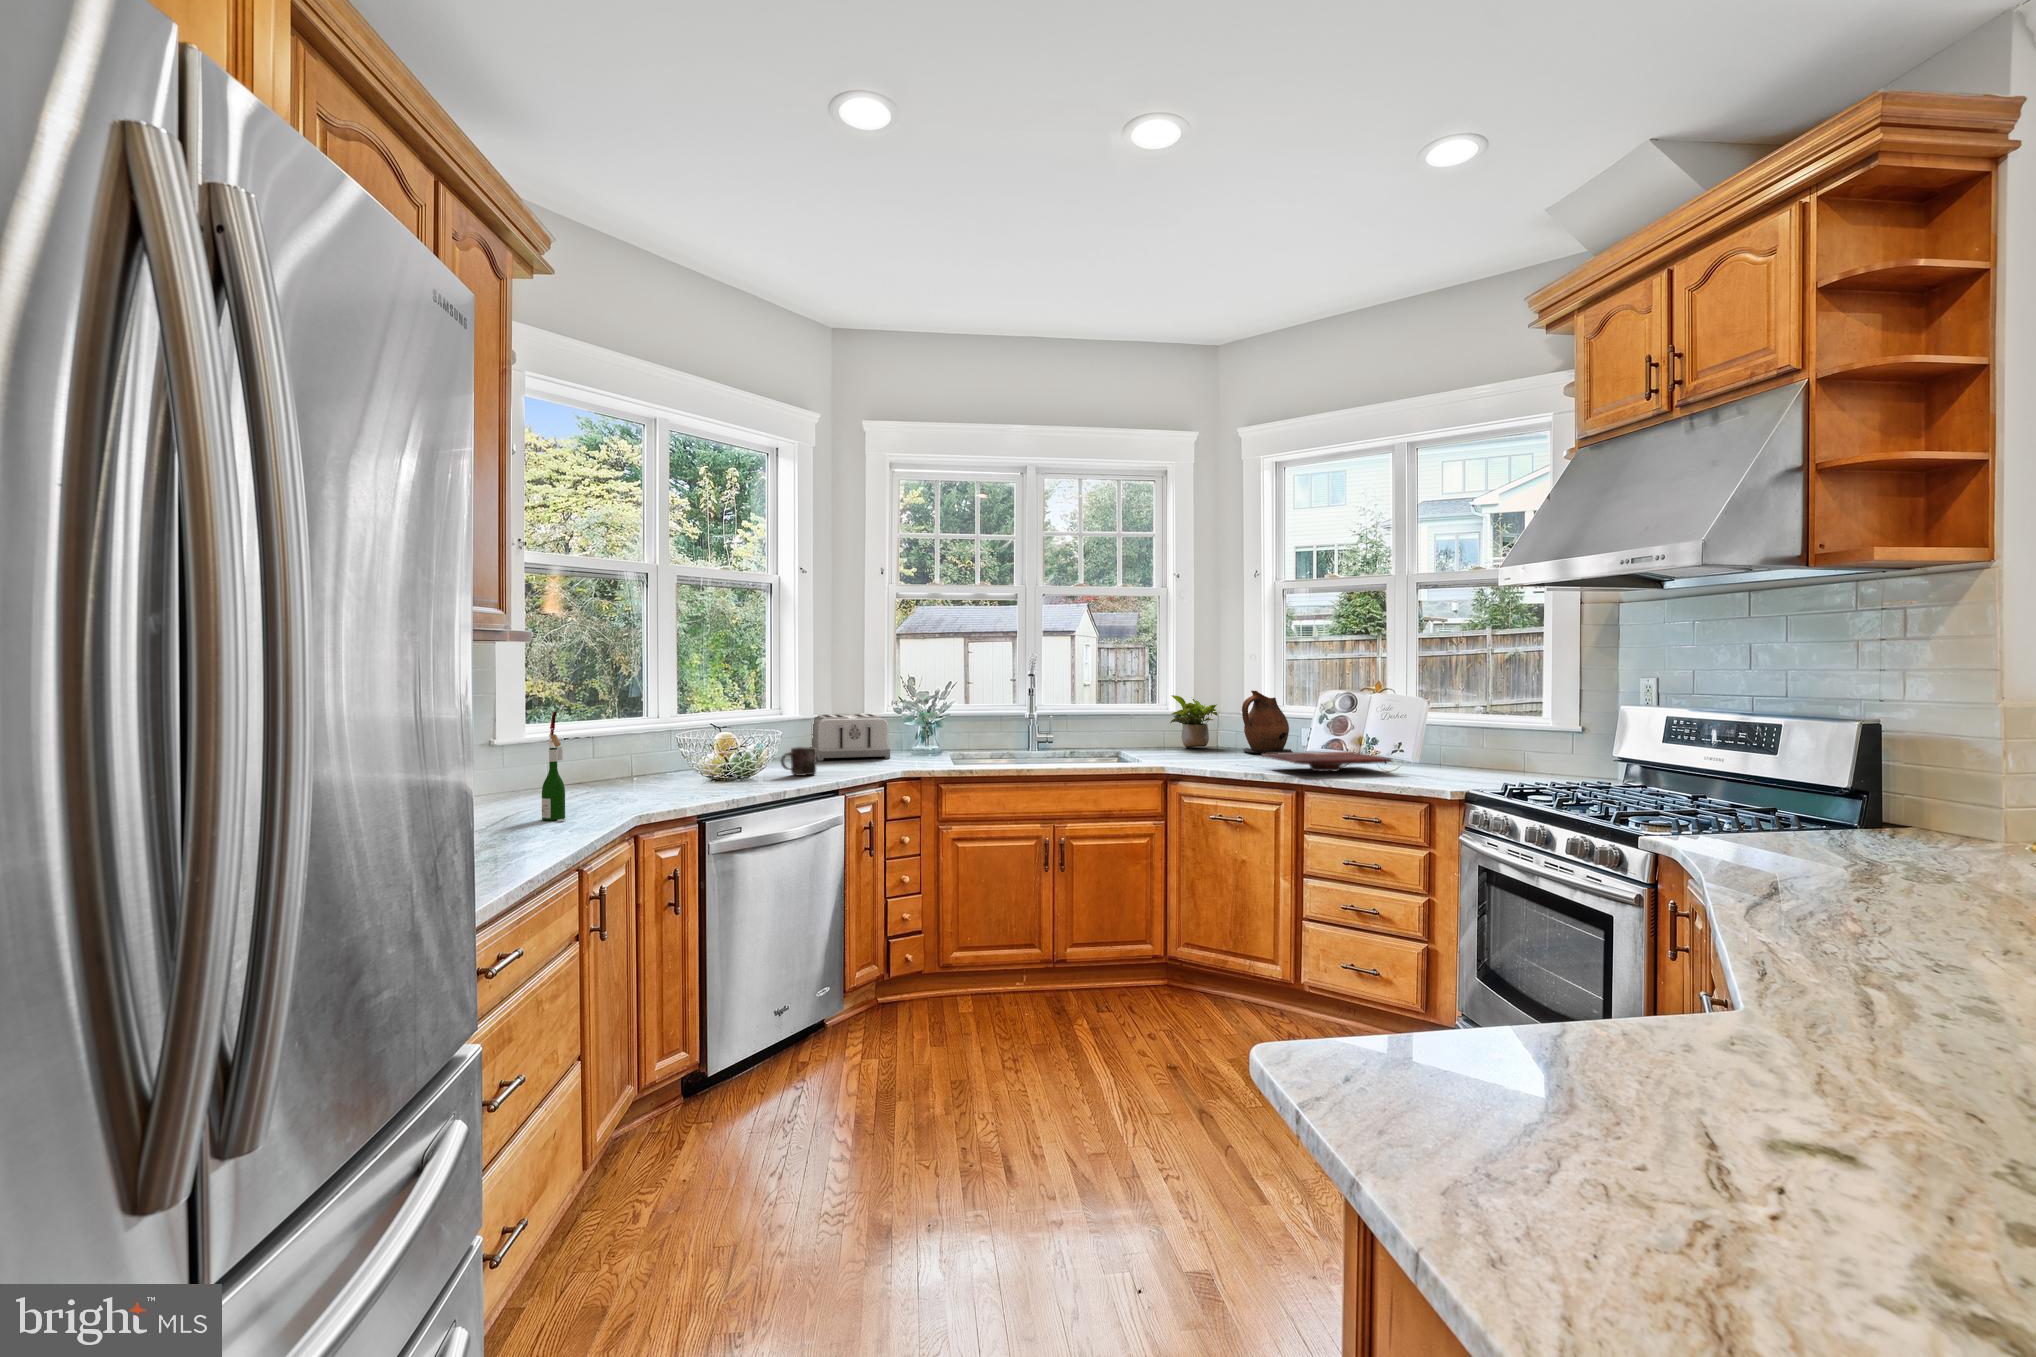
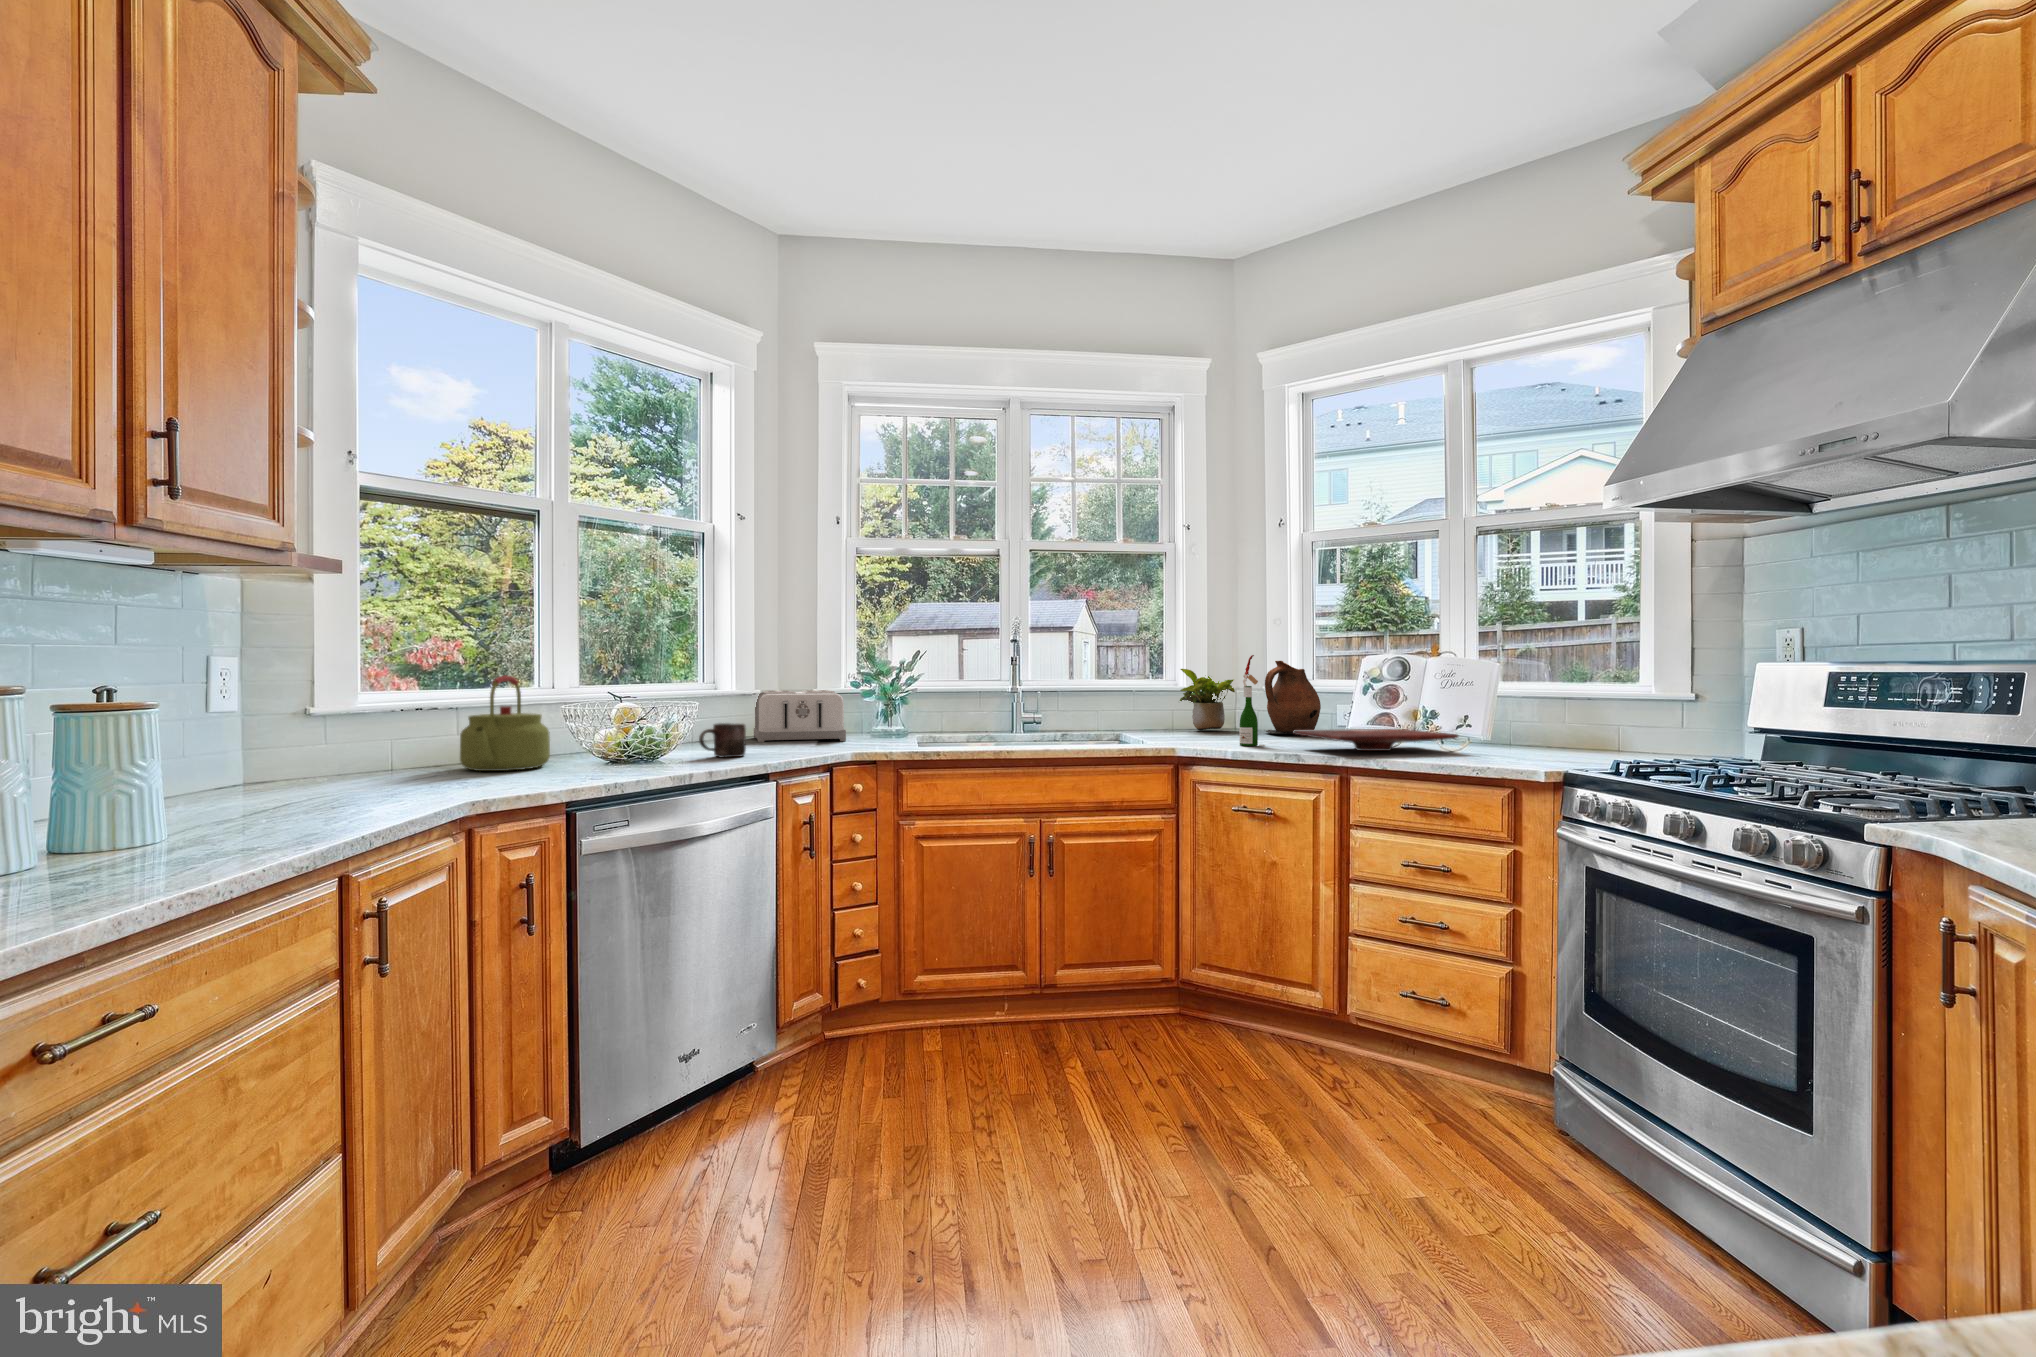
wine bottle: present [542,711,566,821] -> present [1240,655,1265,746]
kettle: none [601,712,668,789] -> present [460,675,550,771]

